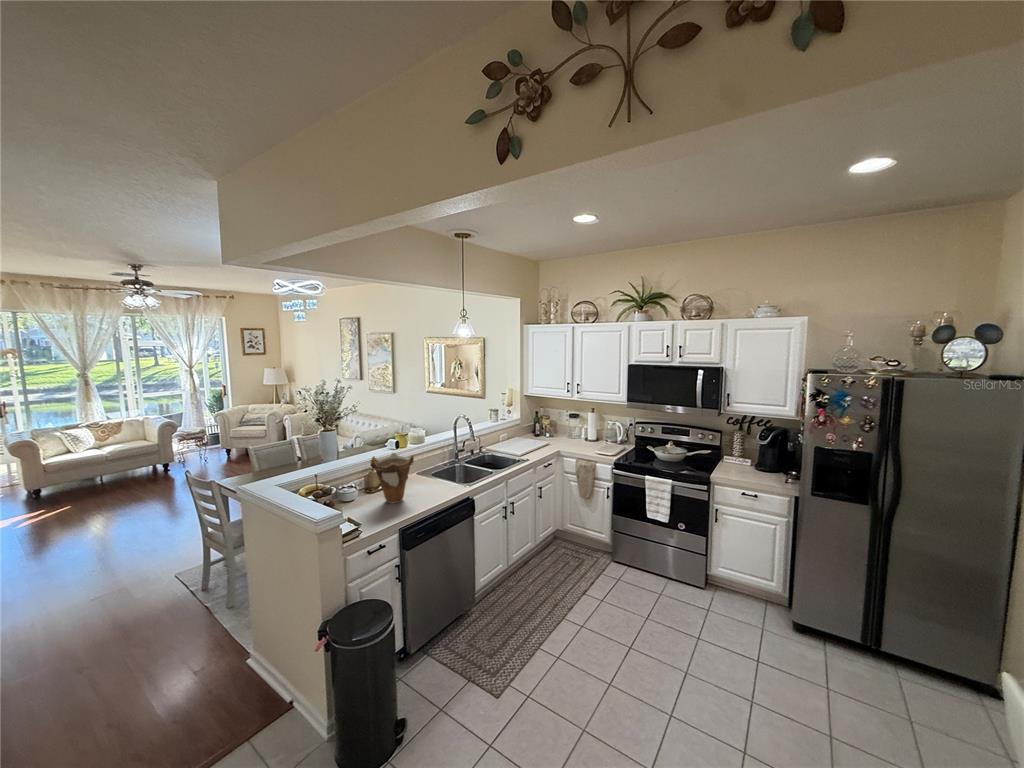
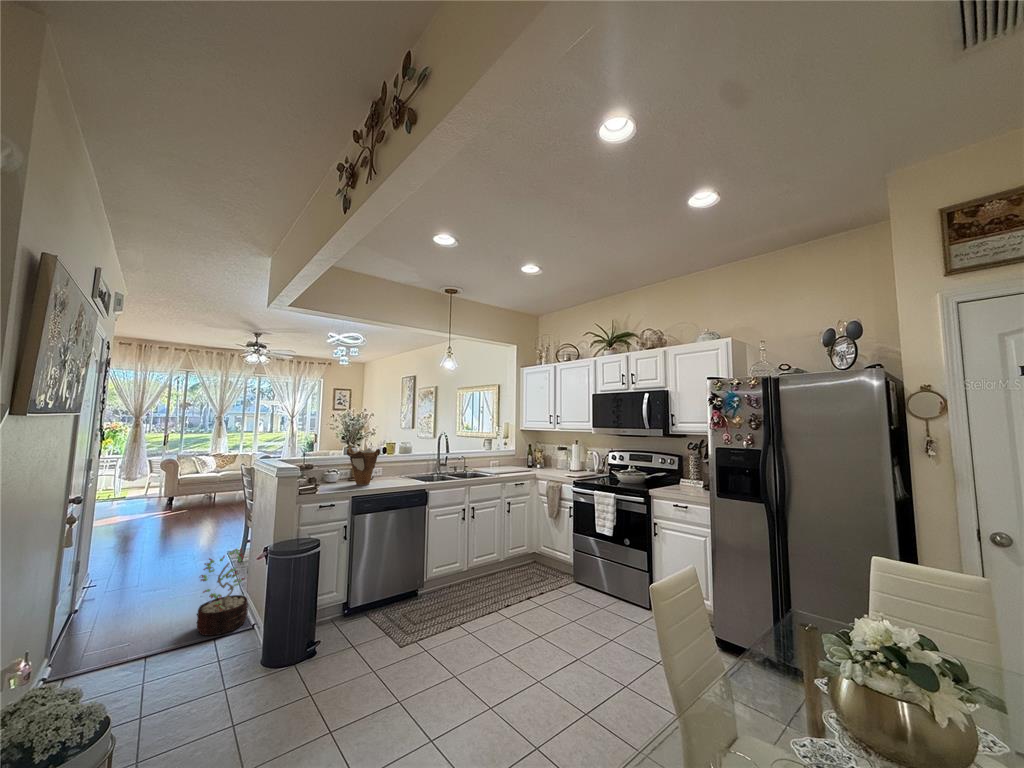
decorative plant: none [198,608,269,732] -> present [197,549,248,636]

